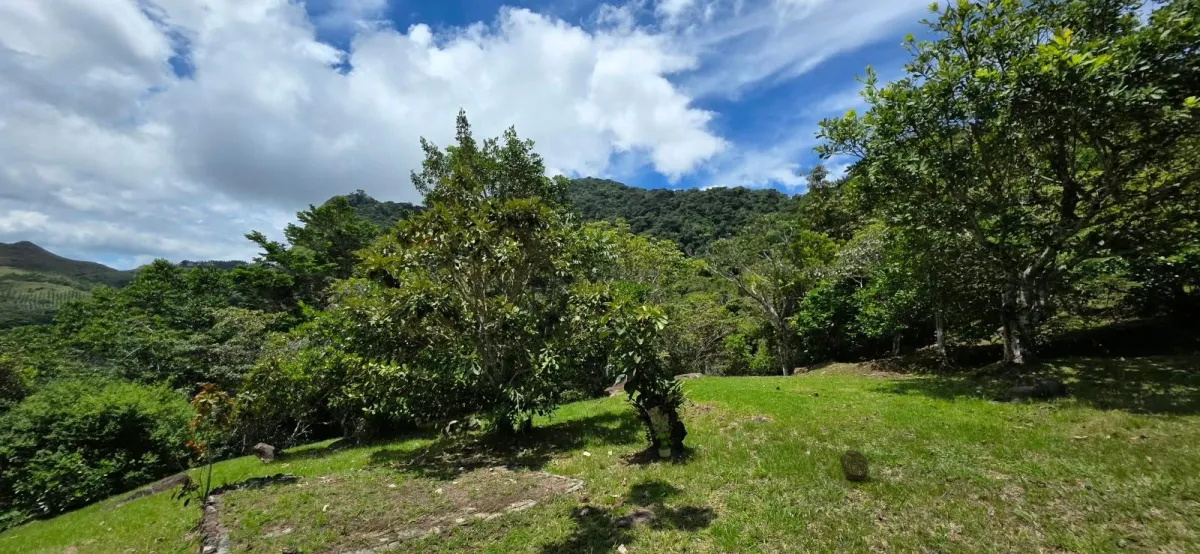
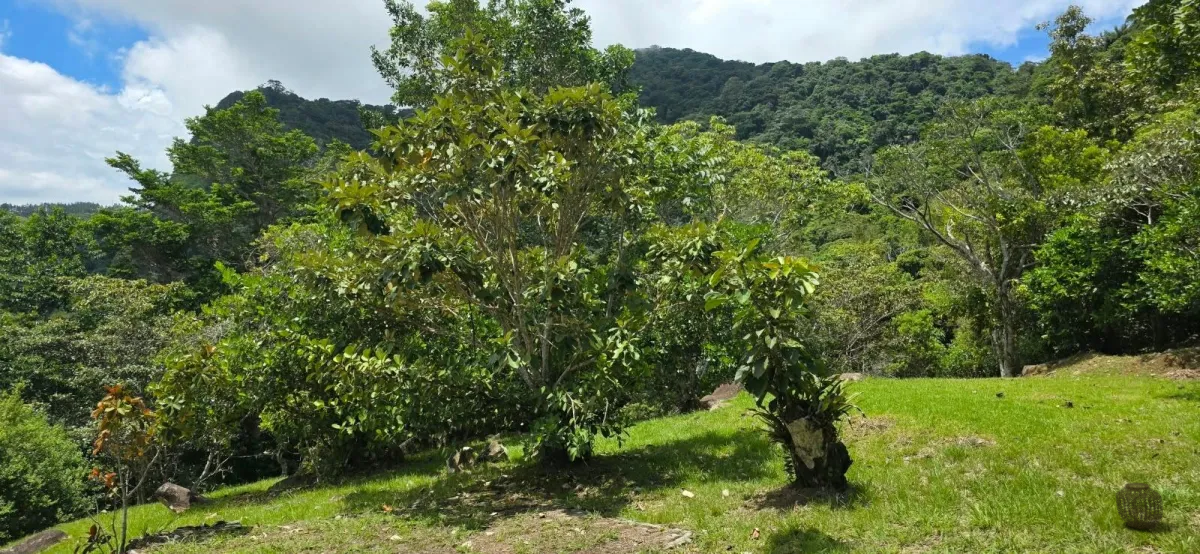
potted plant: present [653,422,671,457] -> none [795,439,833,497]

